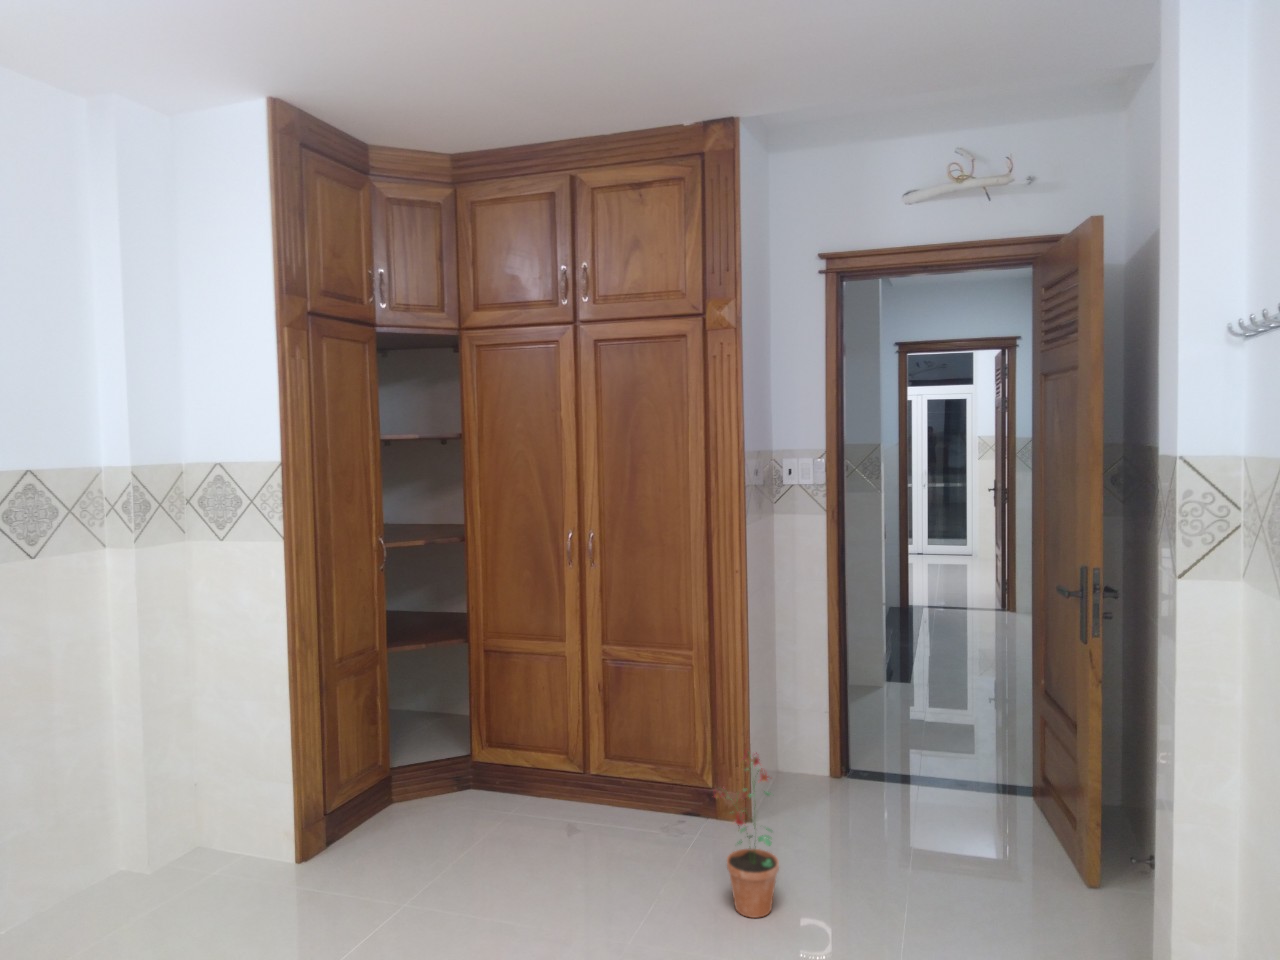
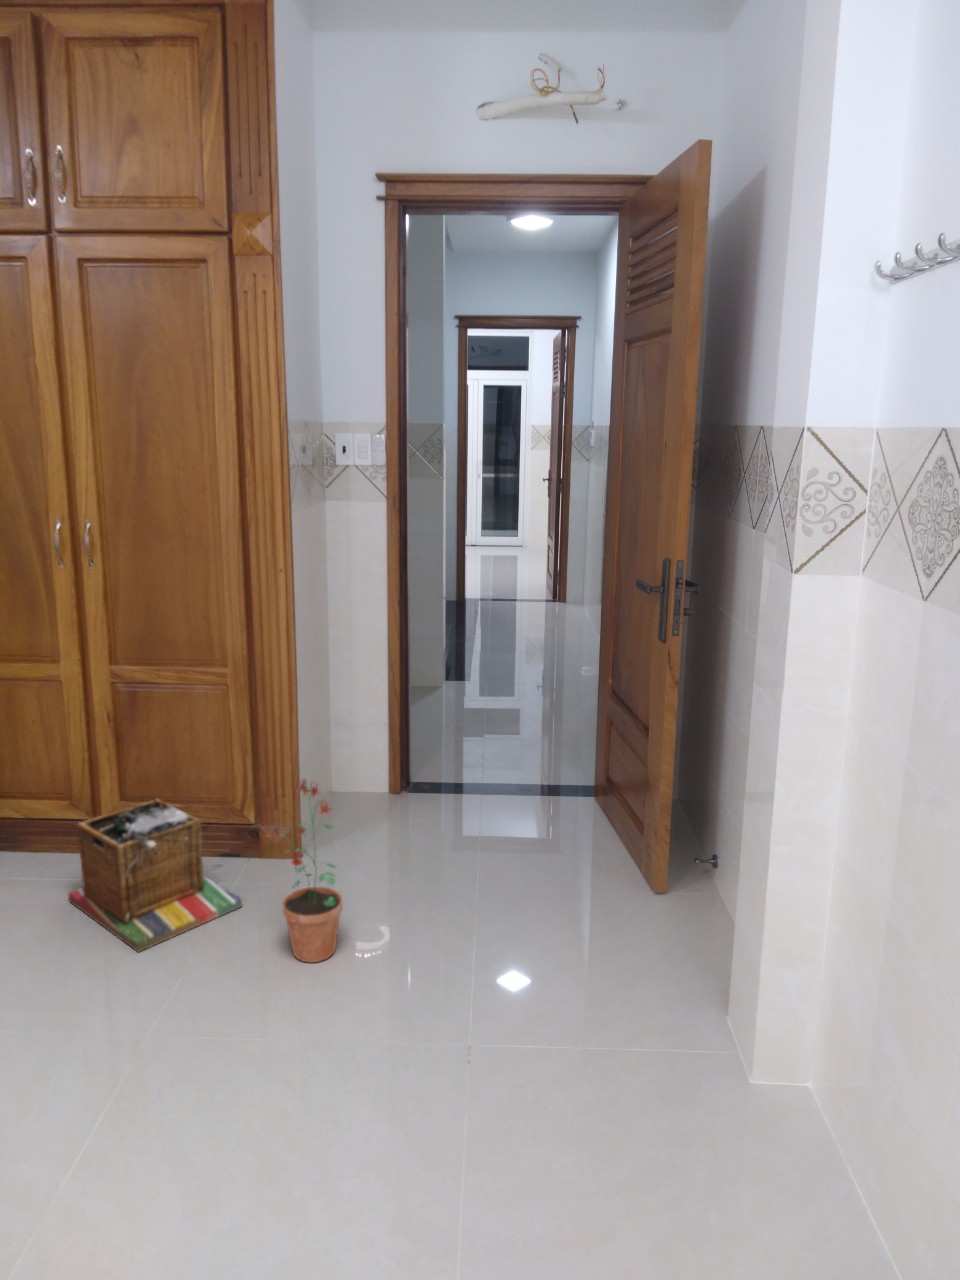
laundry basket: none [558,758,694,887] -> present [69,799,242,952]

